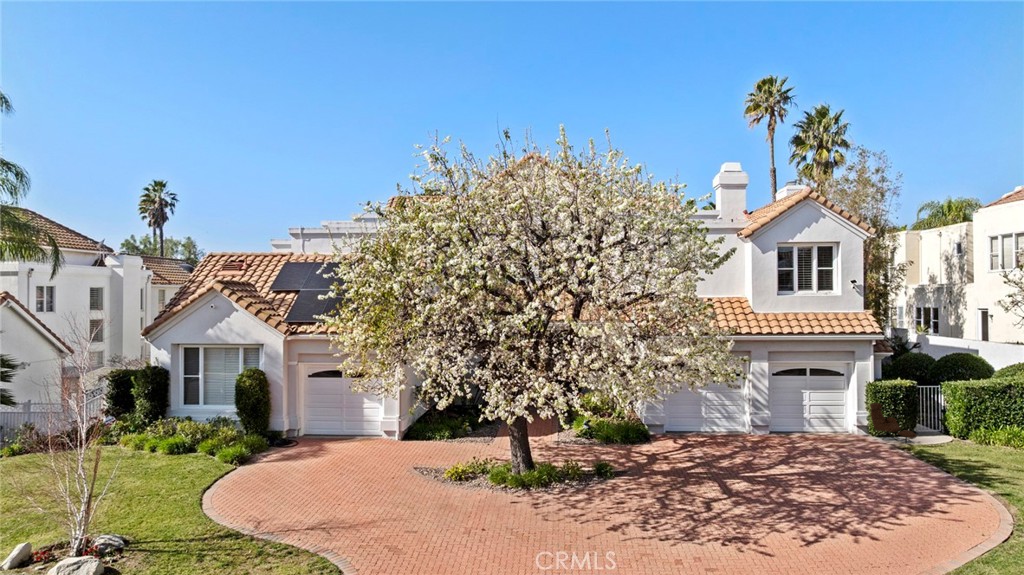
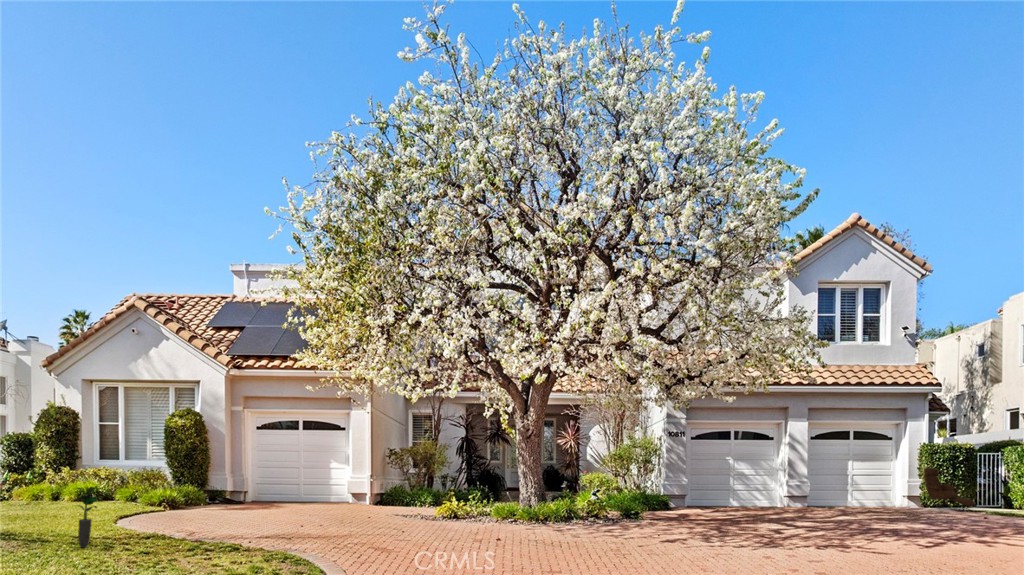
potted plant: none [97,464,126,519] -> present [77,487,98,548]

